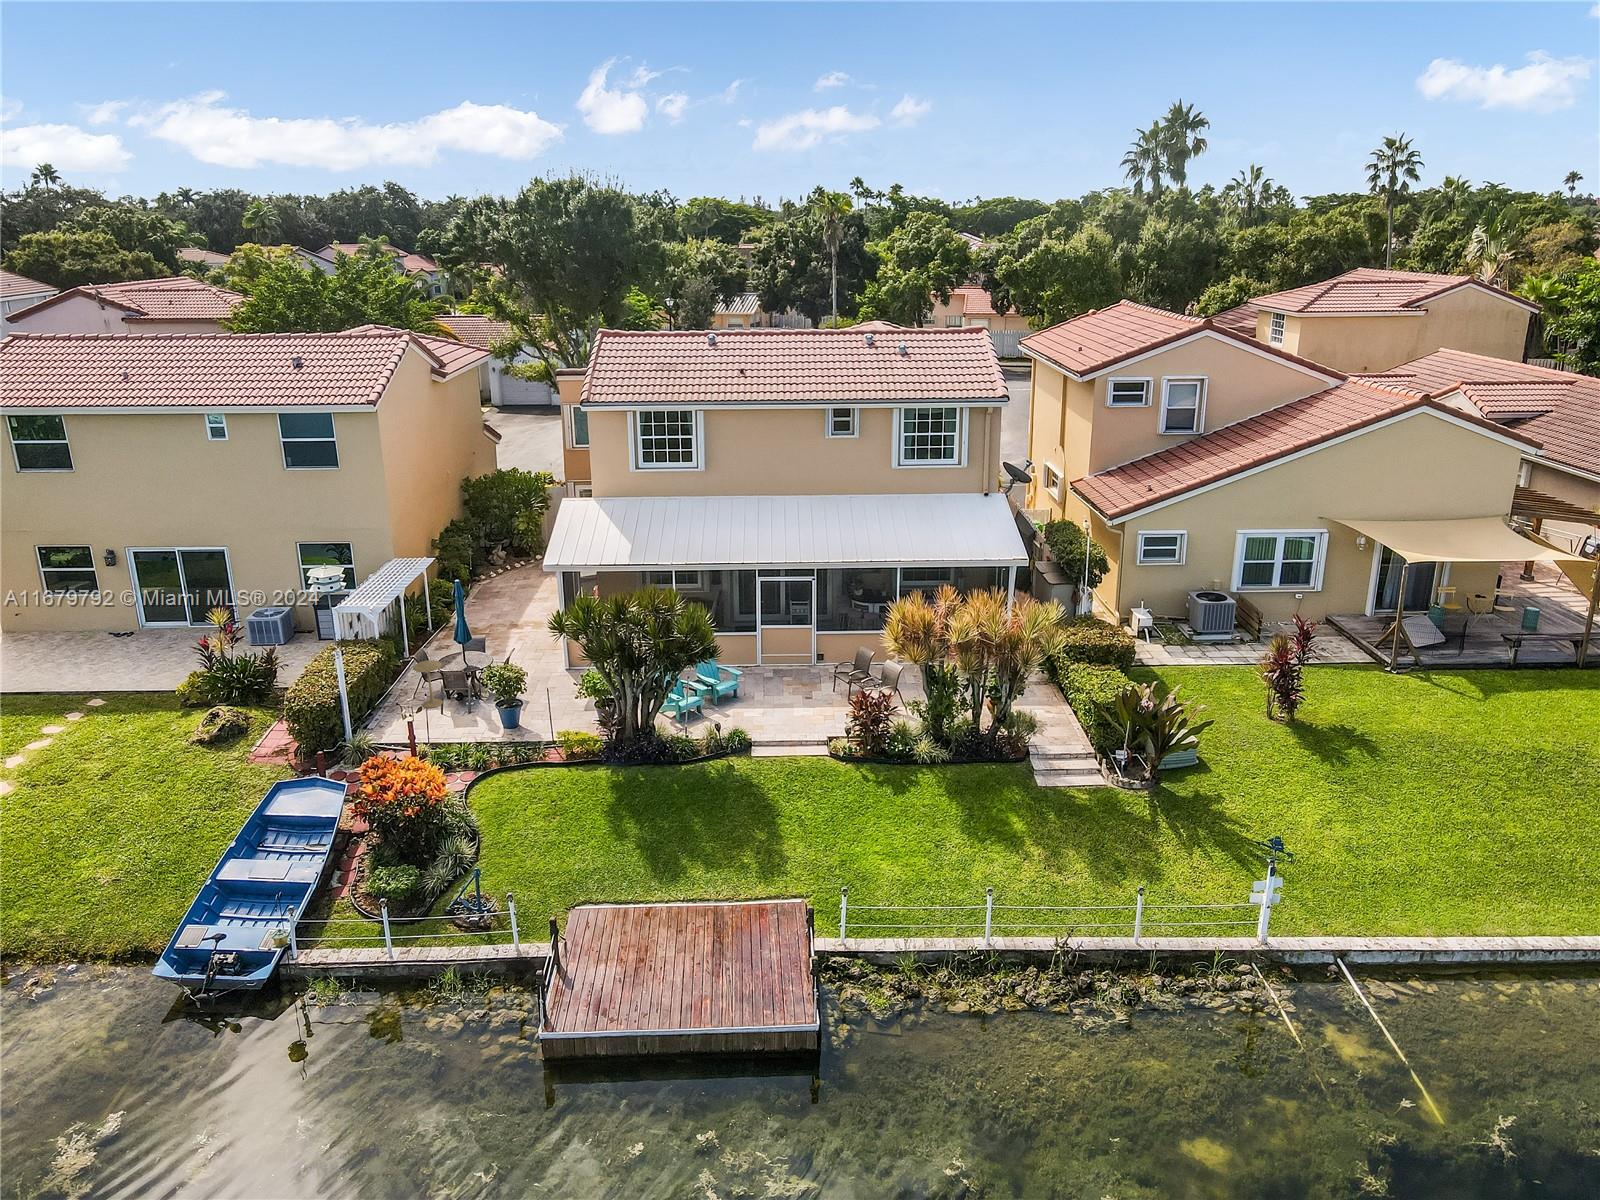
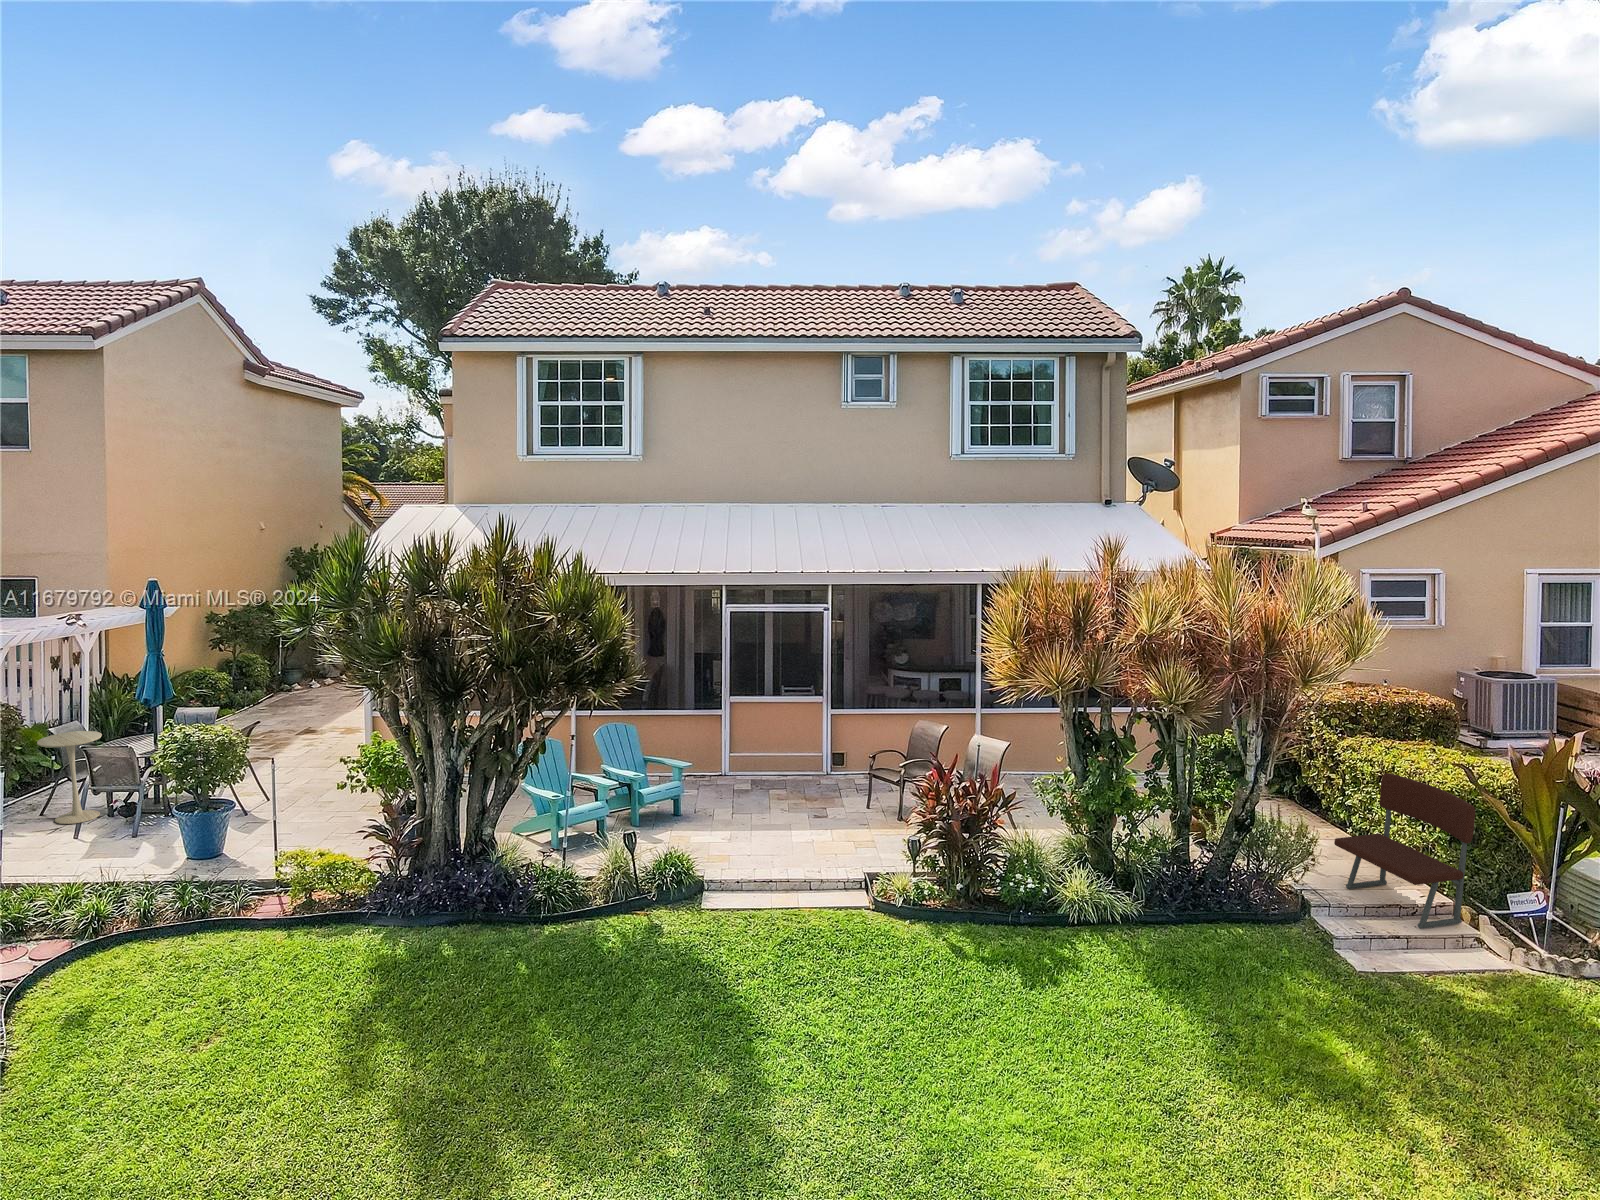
bench: none [1050,692,1103,765] -> present [1334,773,1475,928]

